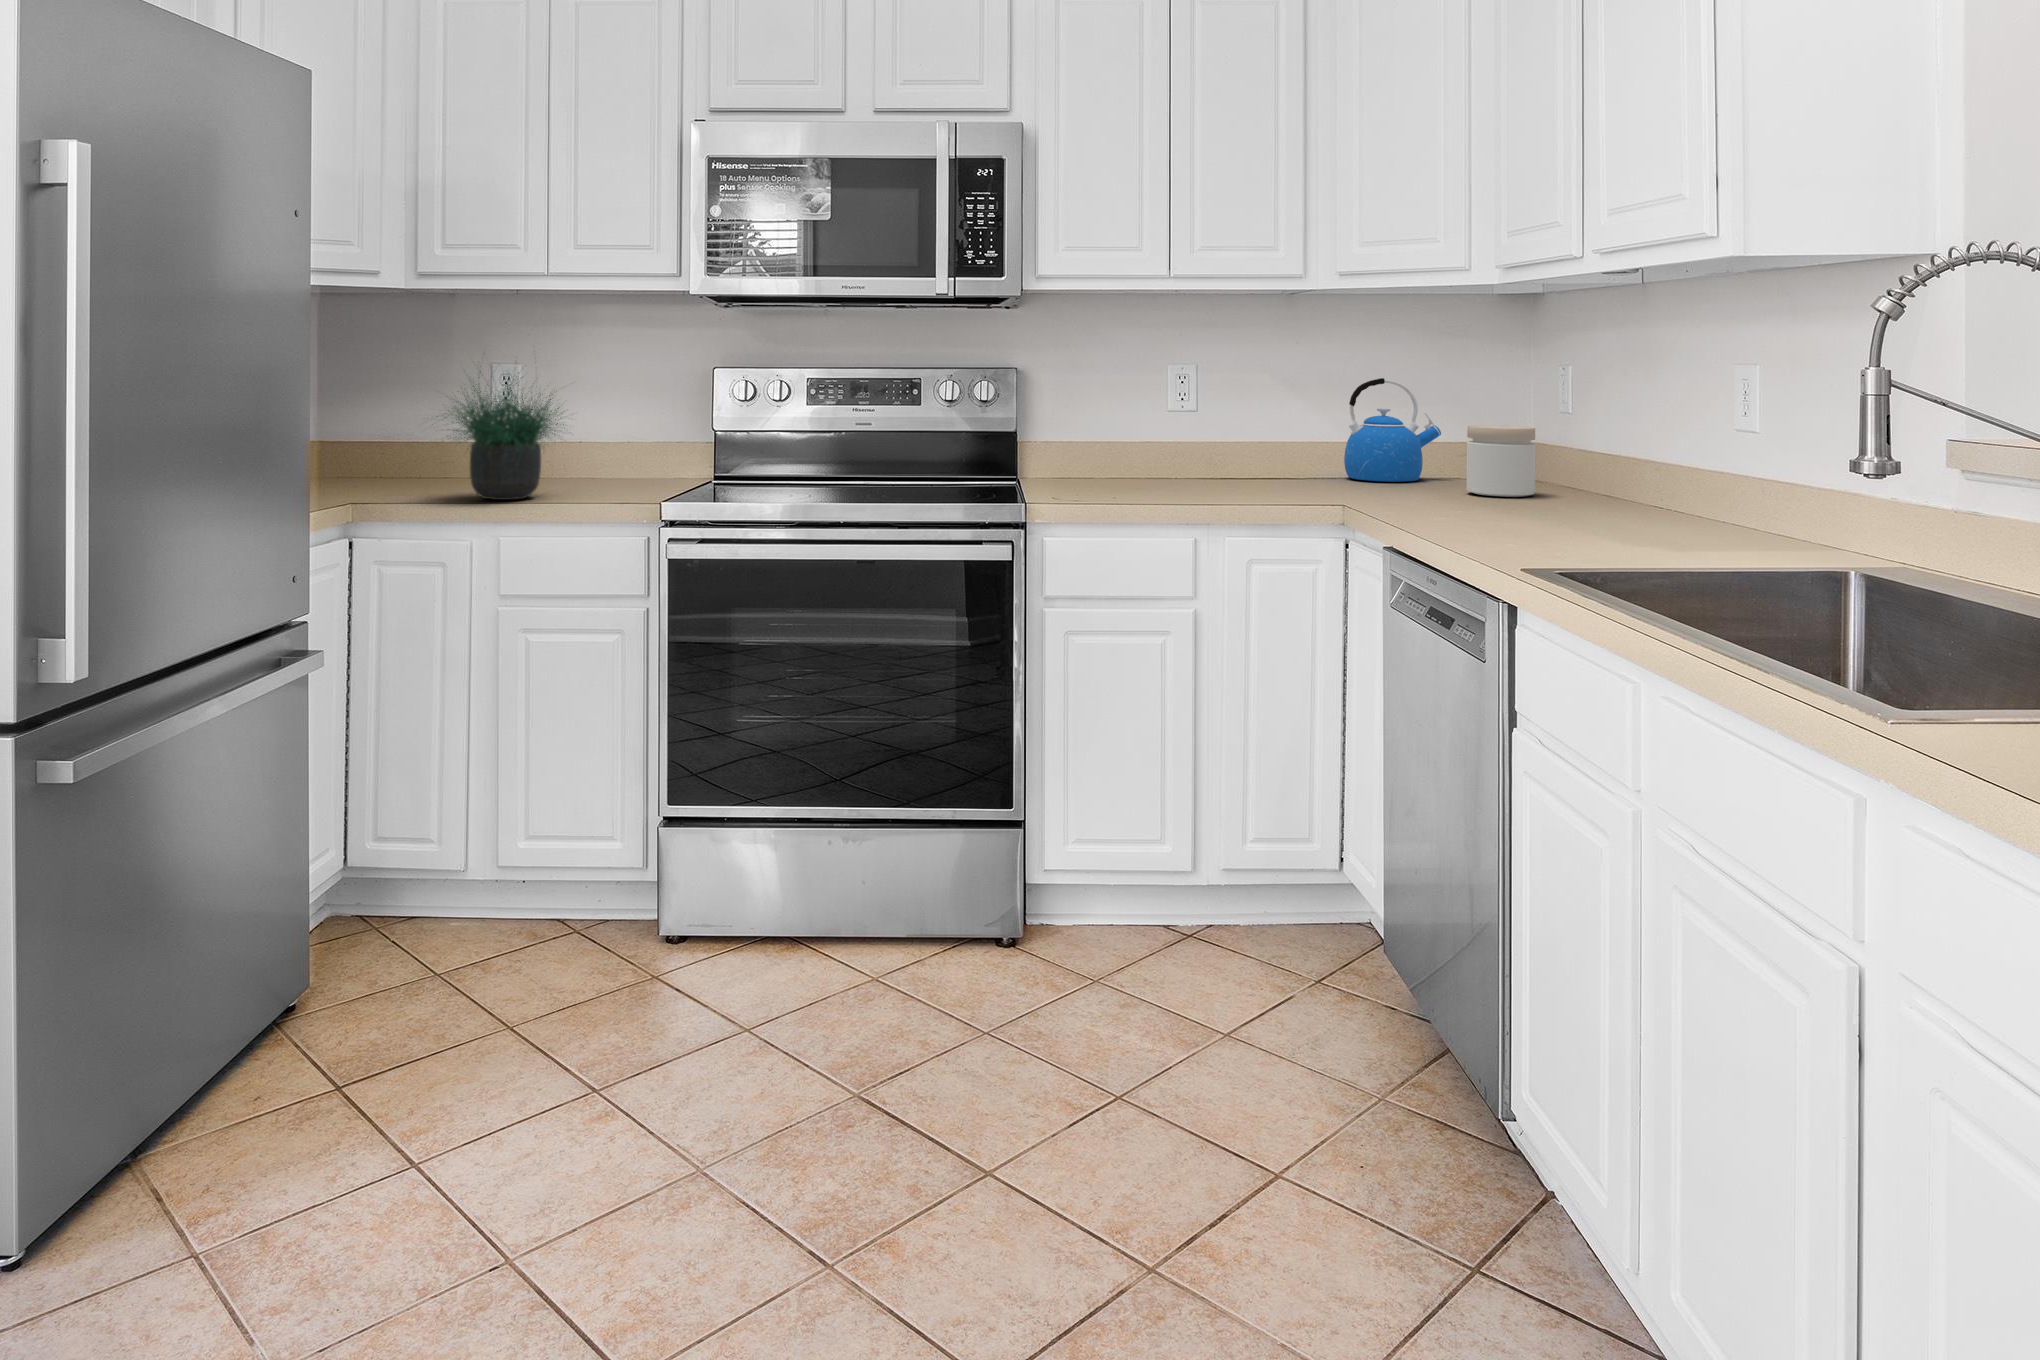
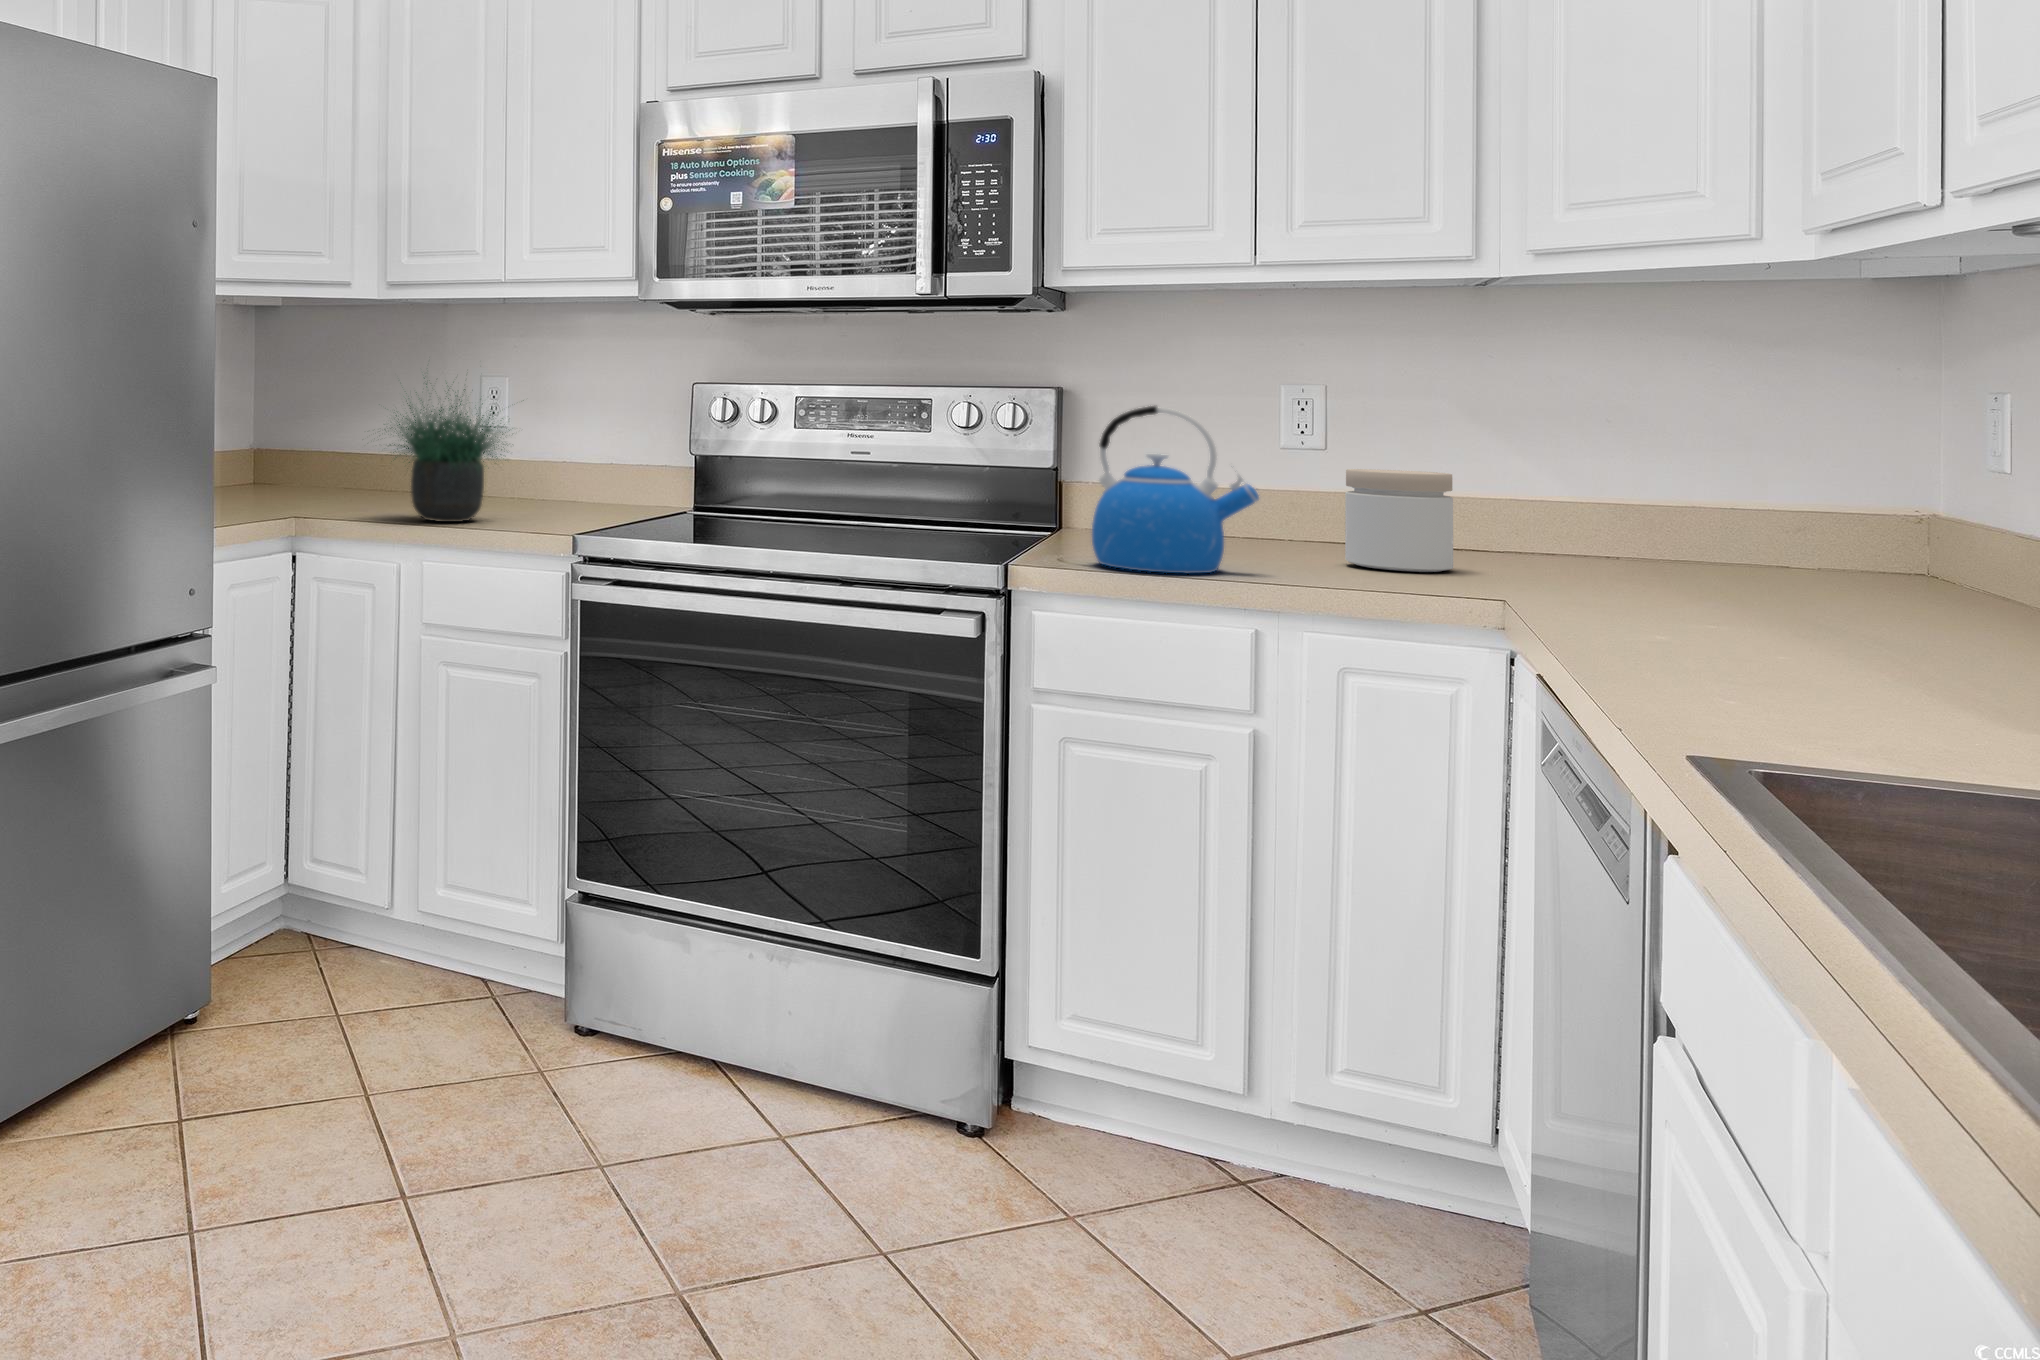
kettle: present [1344,378,1441,482] -> present [1092,406,1259,574]
jar: present [1466,425,1536,497] -> present [1345,469,1453,572]

